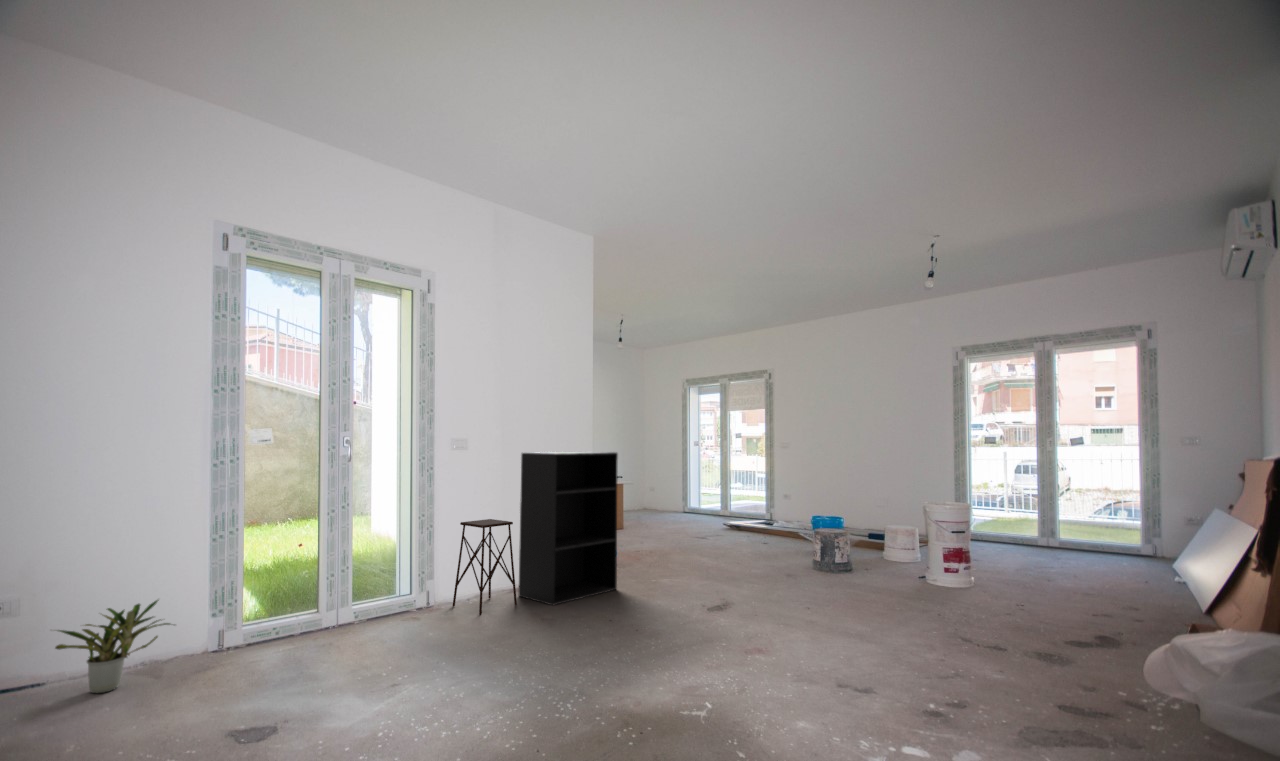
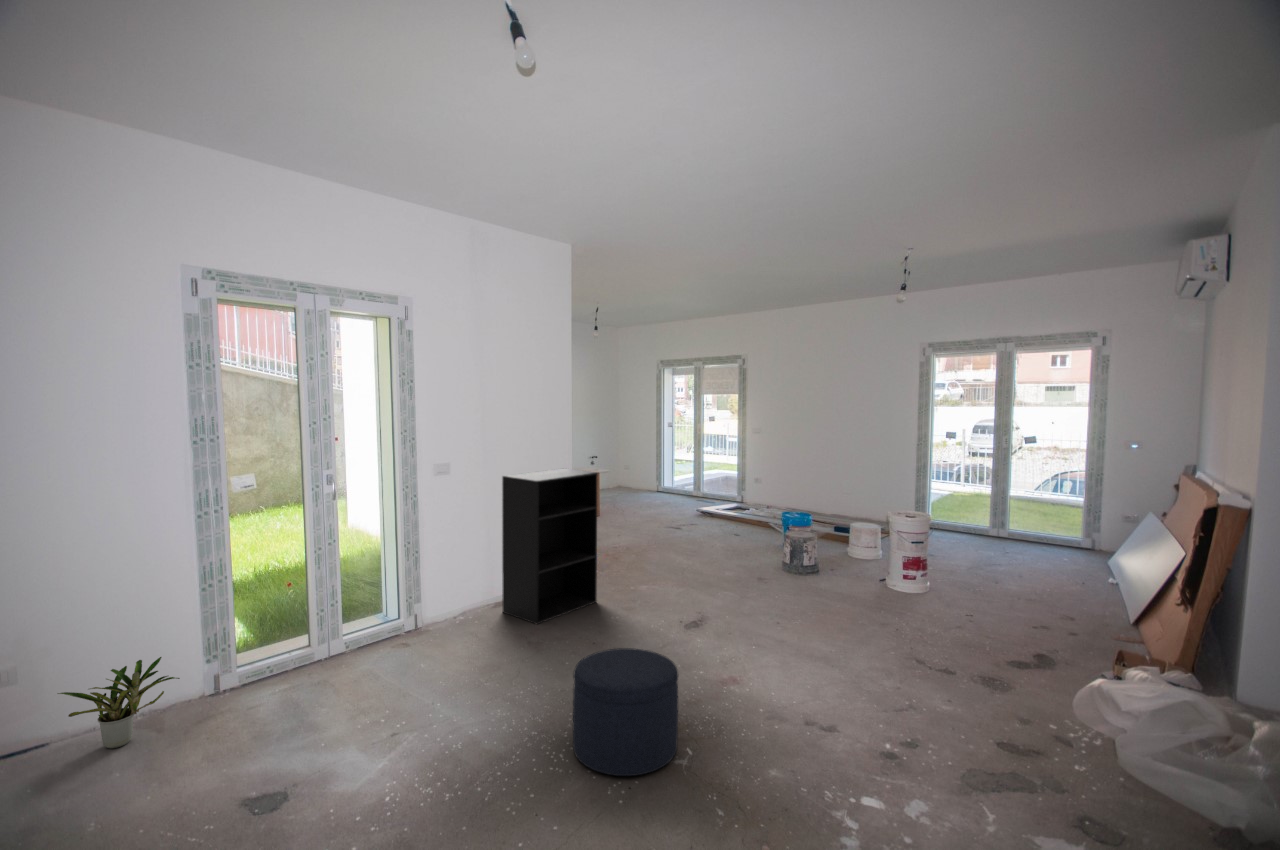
side table: present [453,519,517,614] -> none [440,542,502,638]
ottoman: none [578,596,693,724] -> present [573,648,678,776]

